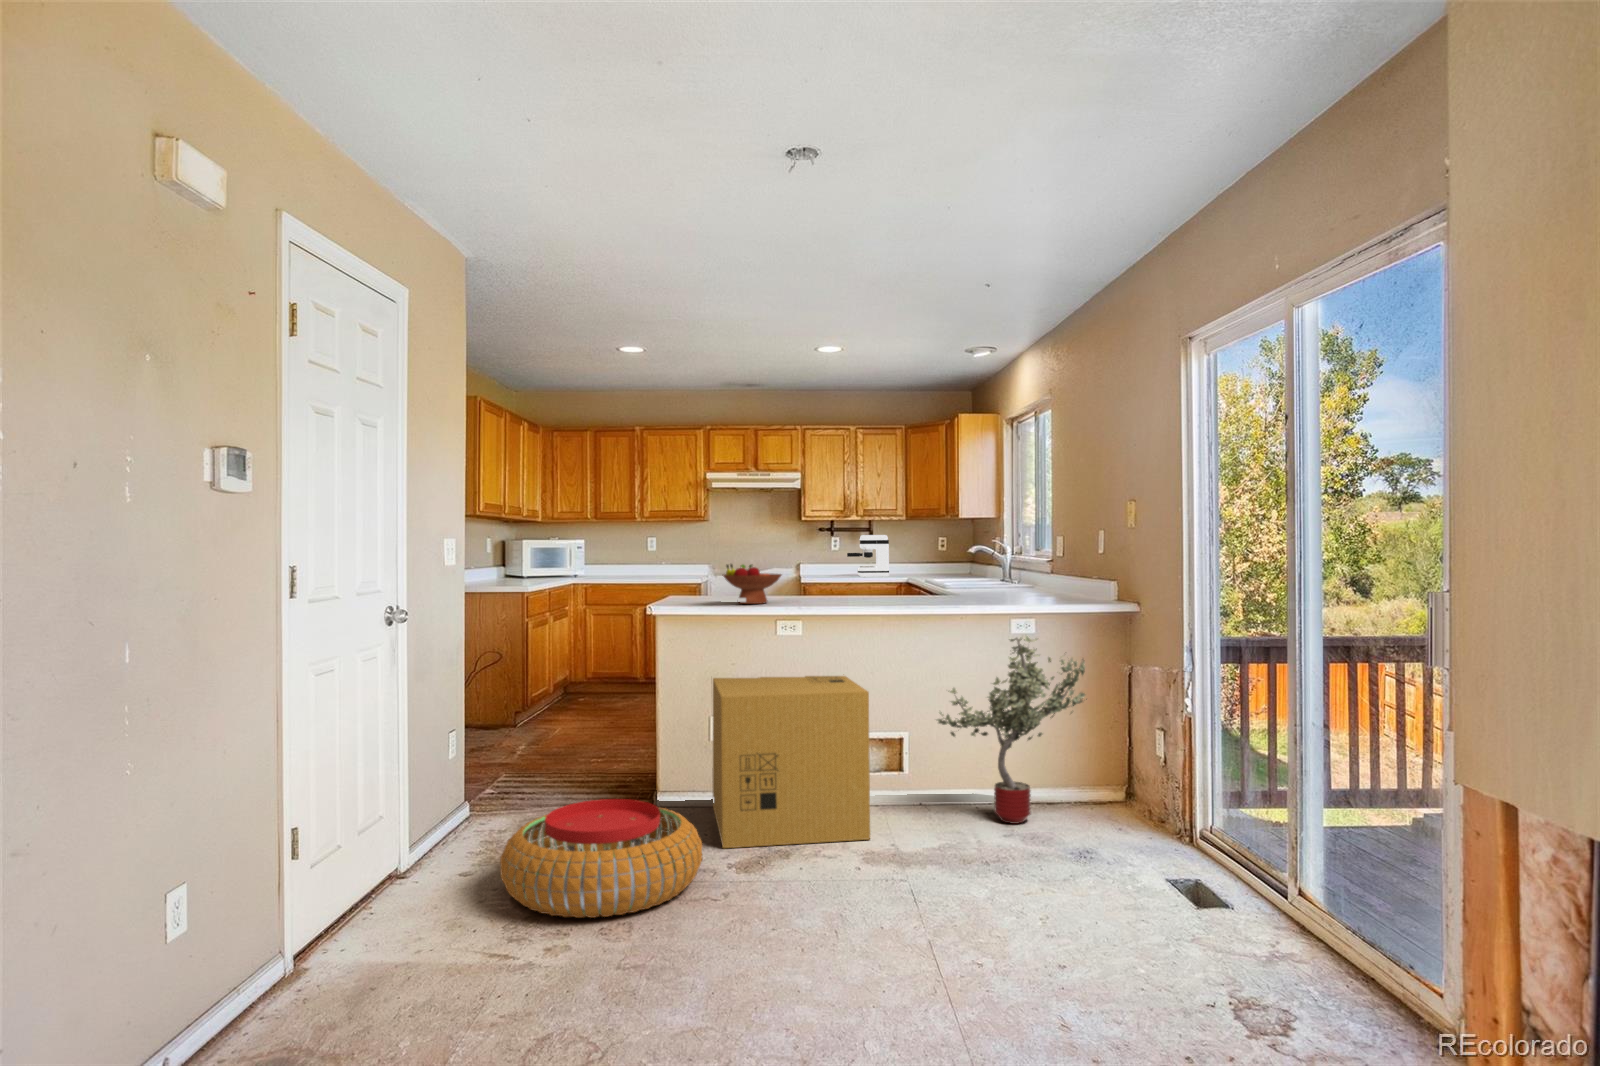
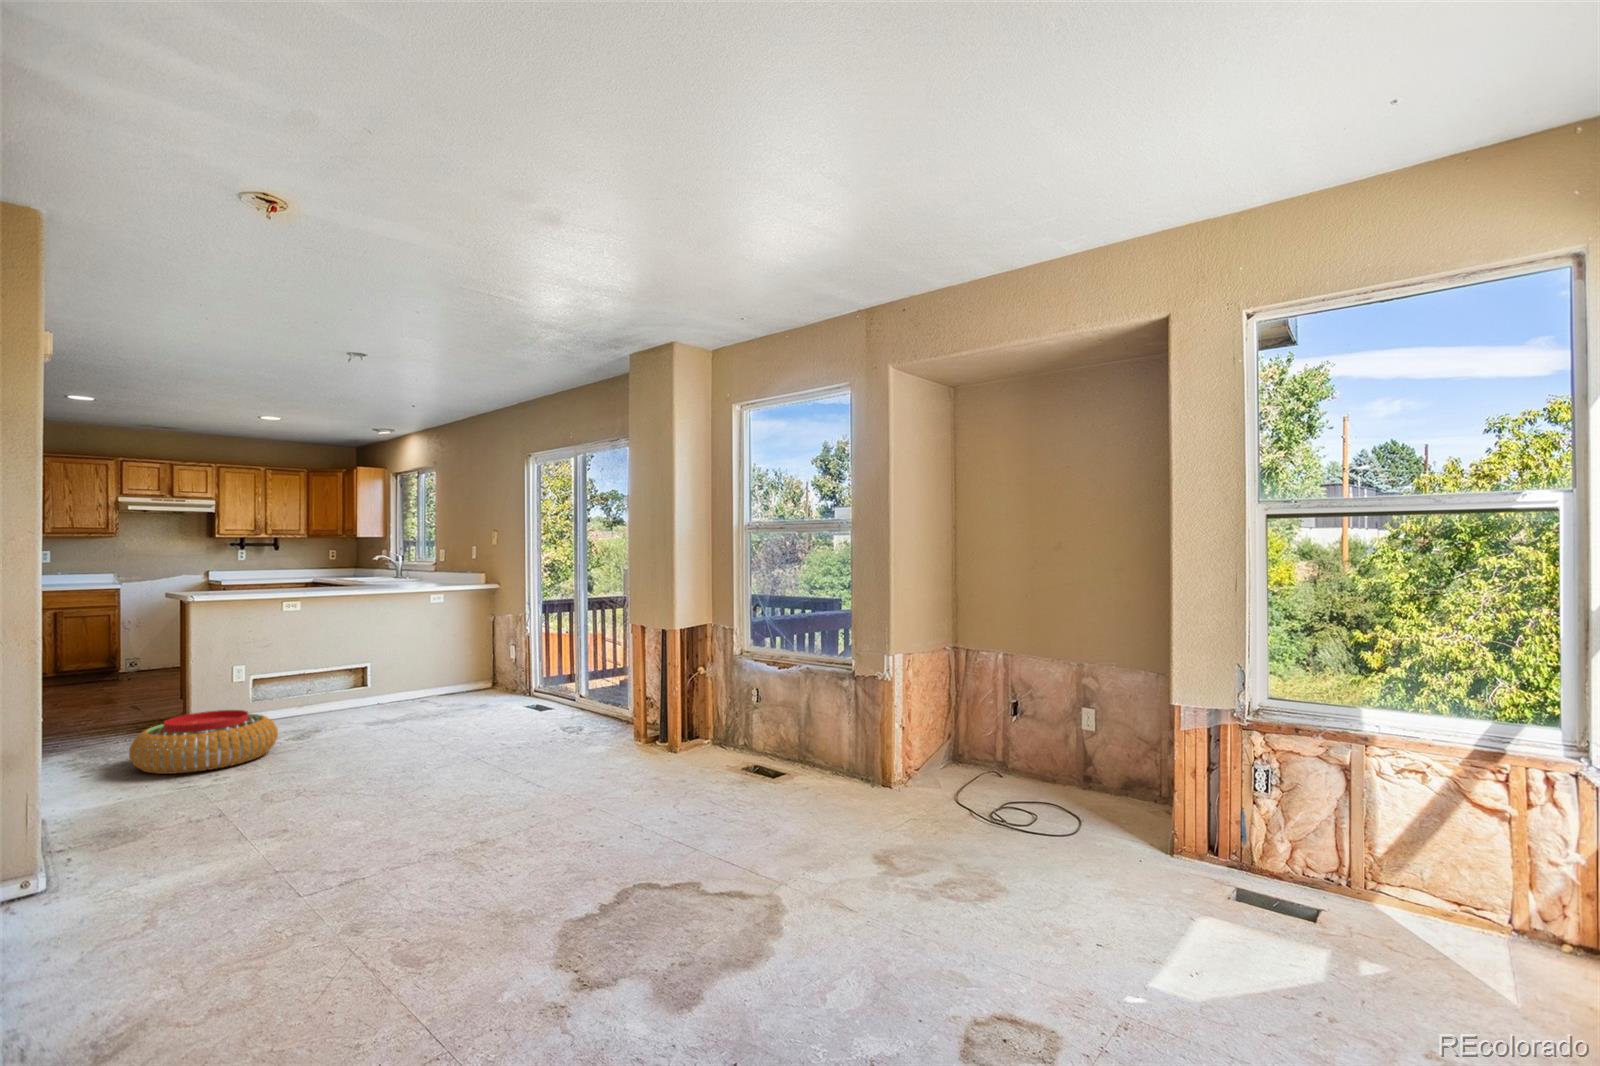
coffee maker: present [847,535,889,577] -> none [260,548,299,579]
fruit bowl: present [723,564,781,604] -> none [214,569,265,596]
potted tree: present [937,636,1087,824] -> none [394,602,478,702]
cardboard box: present [712,676,870,848] -> none [232,632,362,736]

